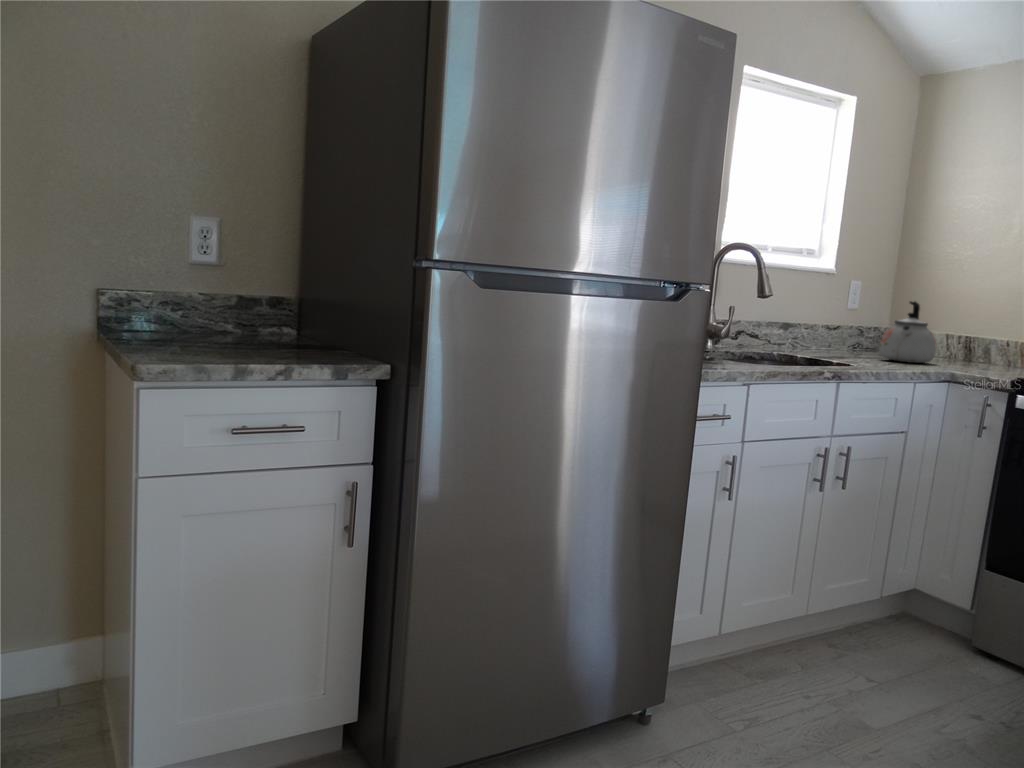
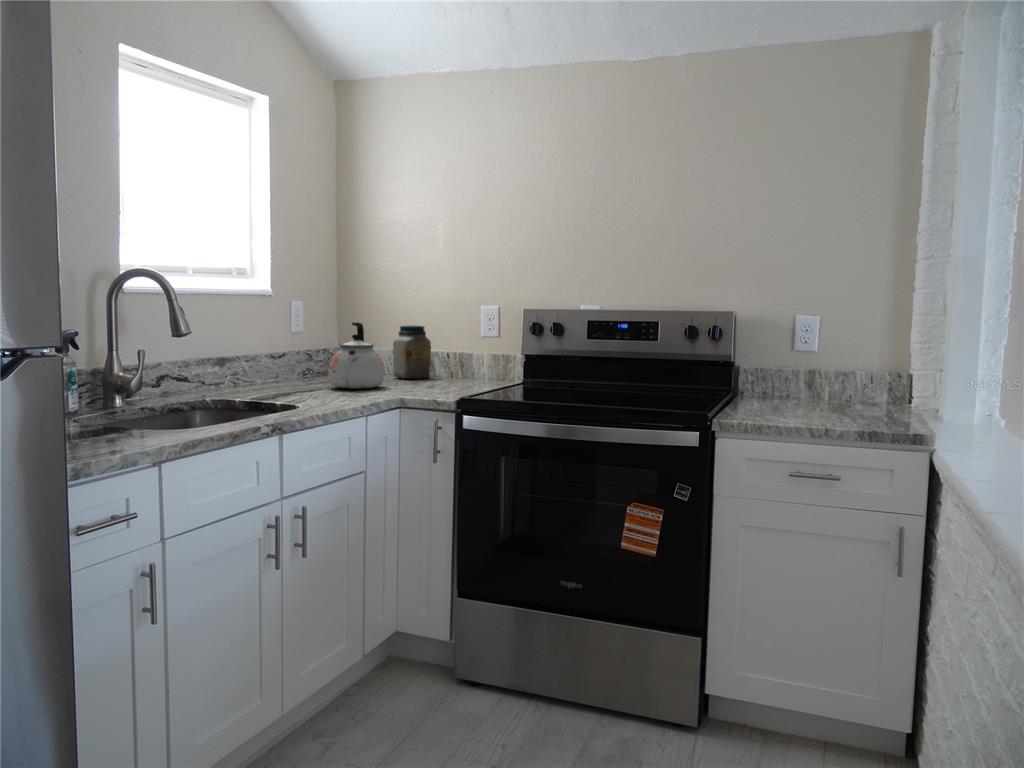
jar: none [943,311,988,363] -> present [393,325,431,379]

